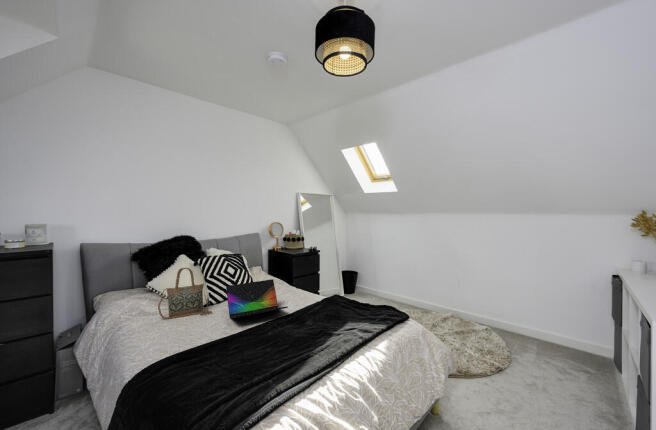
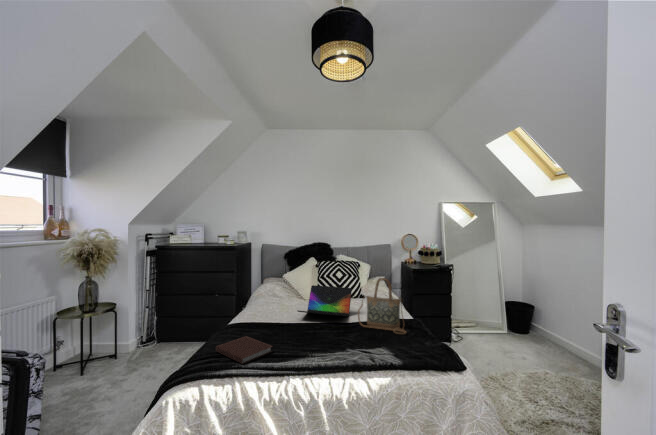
handbag: present [158,268,212,319] -> present [358,278,406,334]
notebook: none [210,357,277,394] -> present [216,336,273,364]

